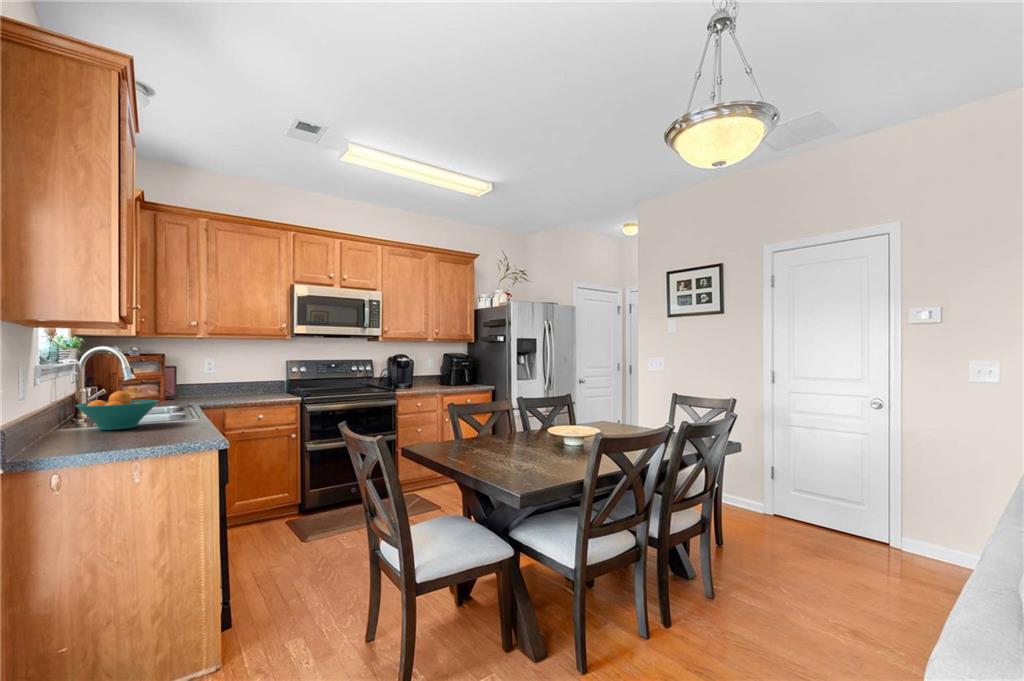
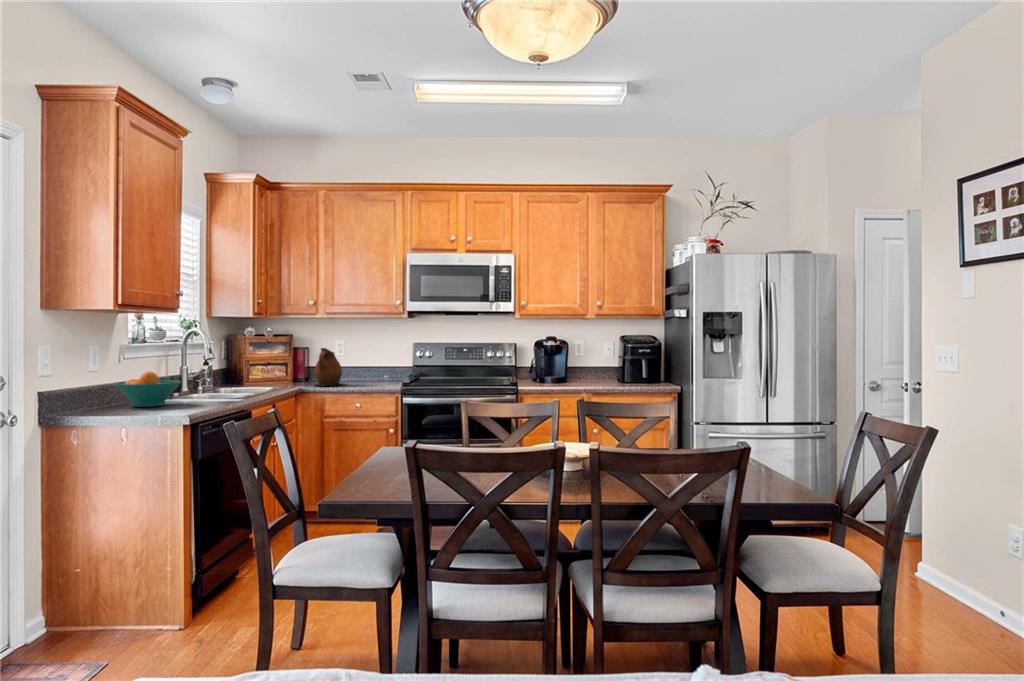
ceramic pitcher: none [202,366,241,402] -> present [314,348,346,386]

